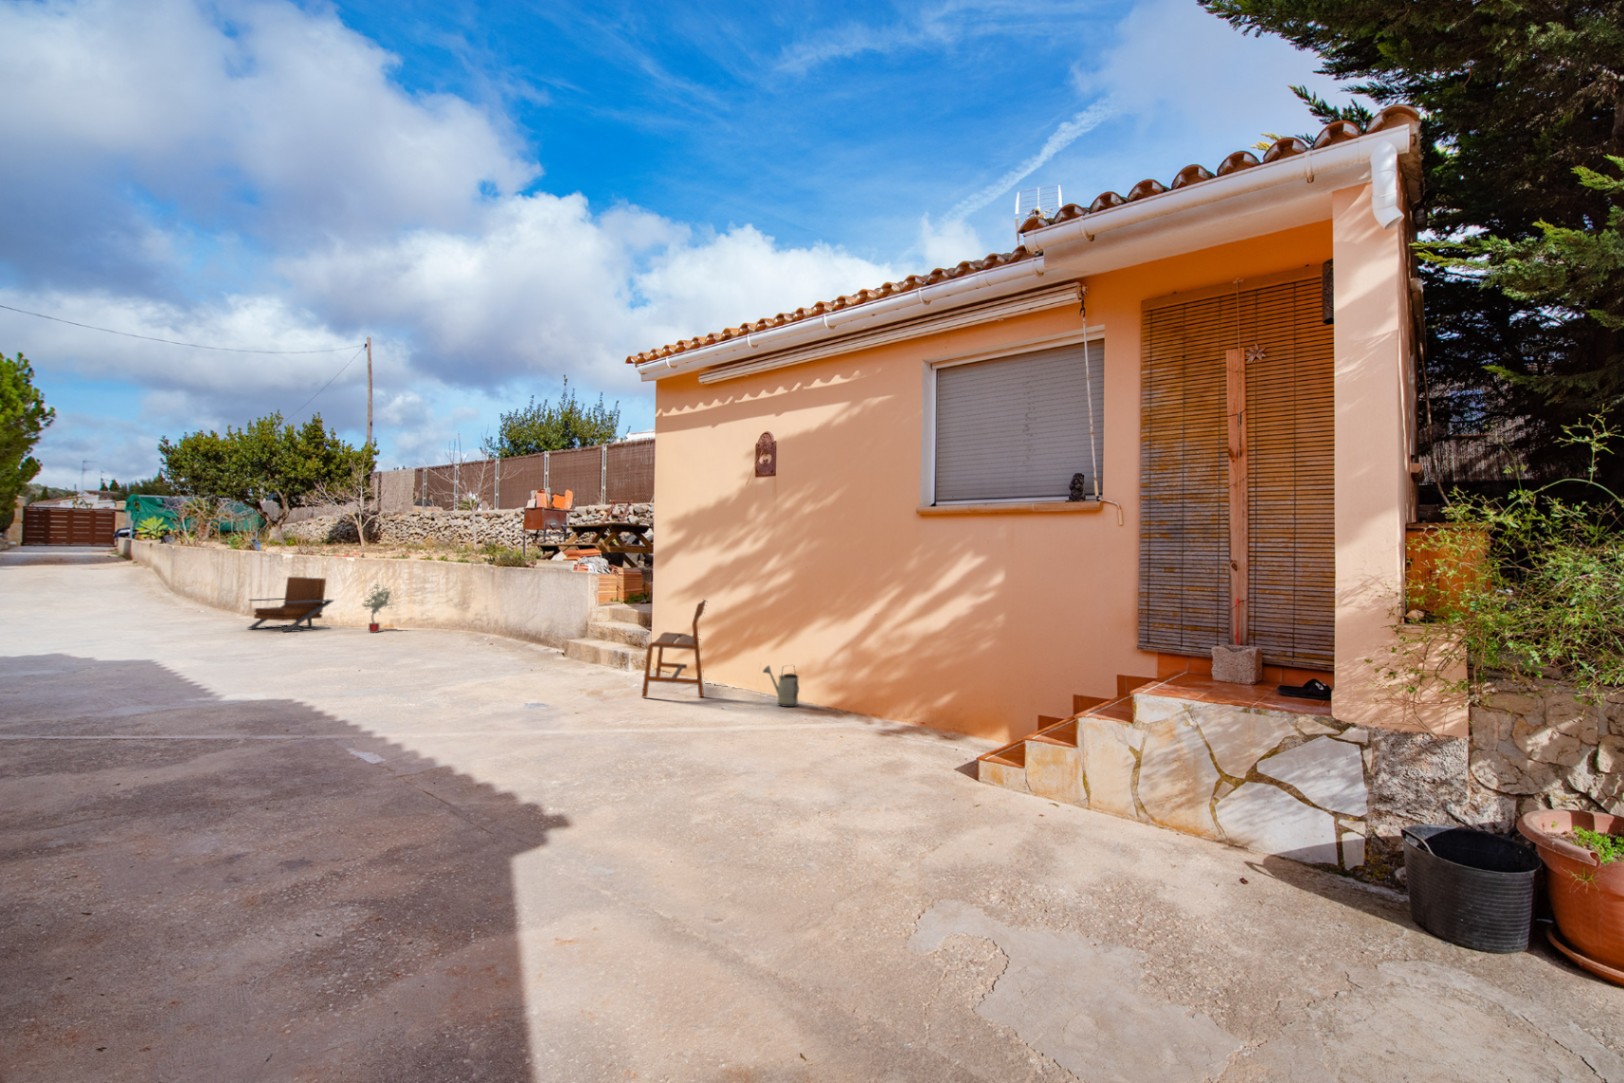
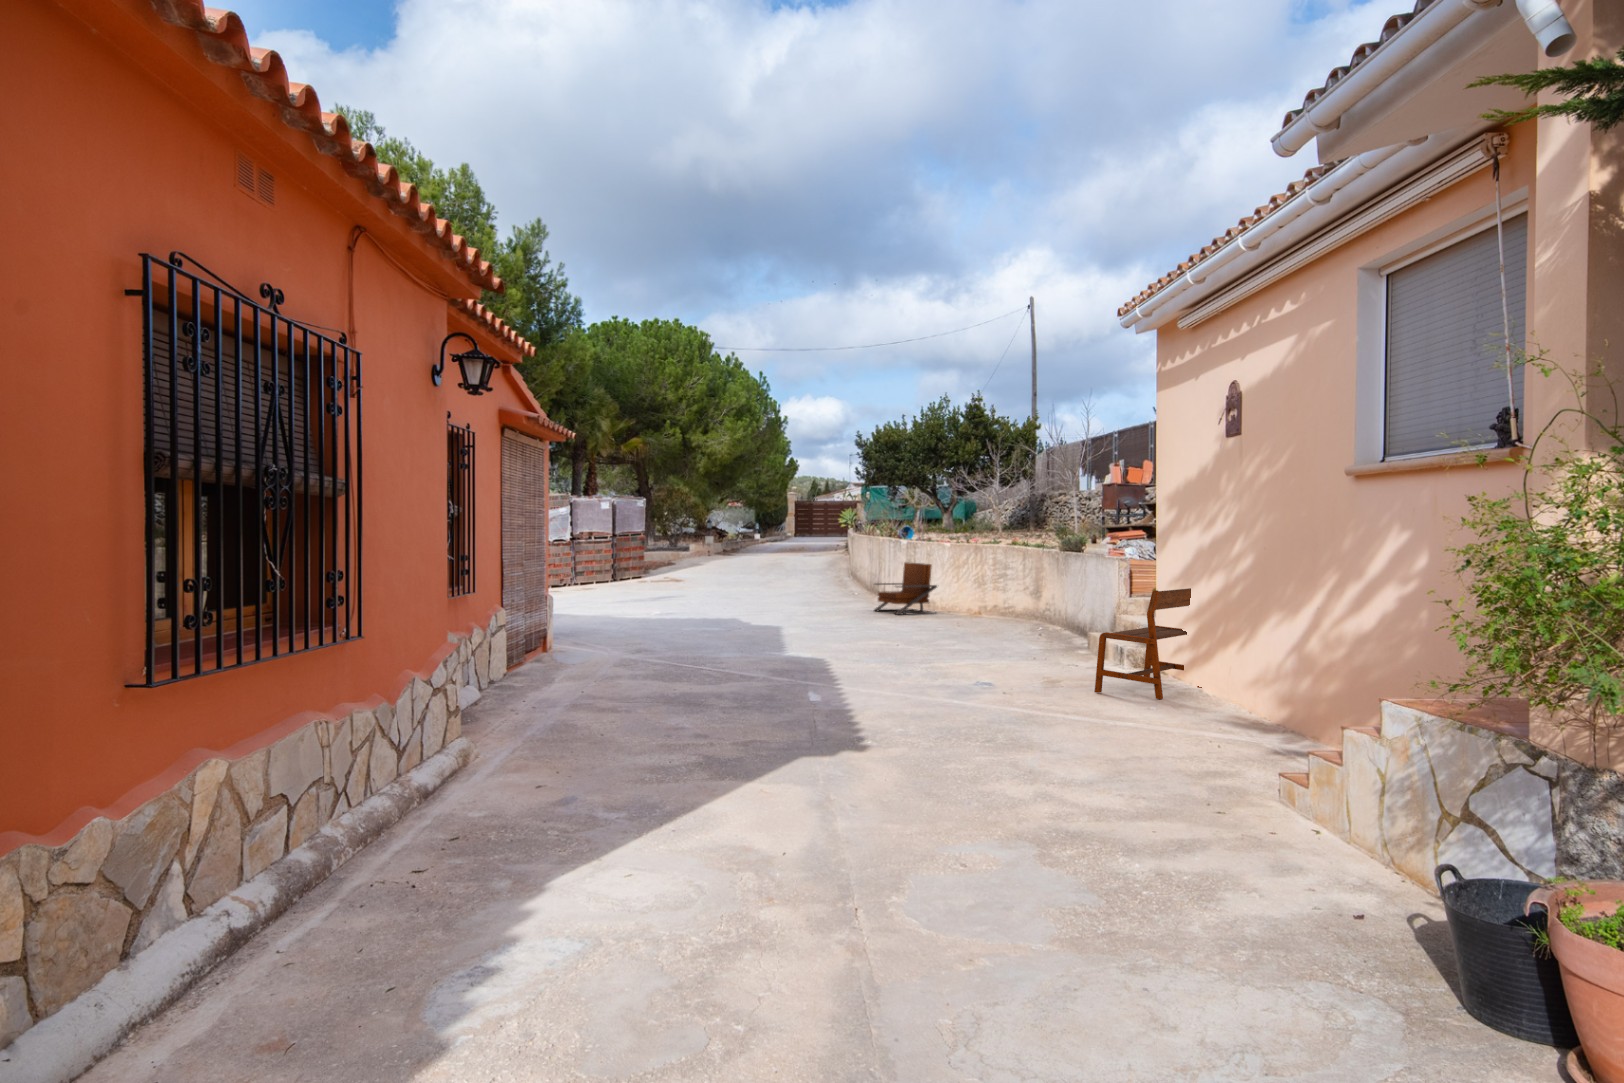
potted tree: present [363,584,393,633] -> none [956,570,983,619]
watering can: present [763,666,799,707] -> none [1220,668,1255,719]

